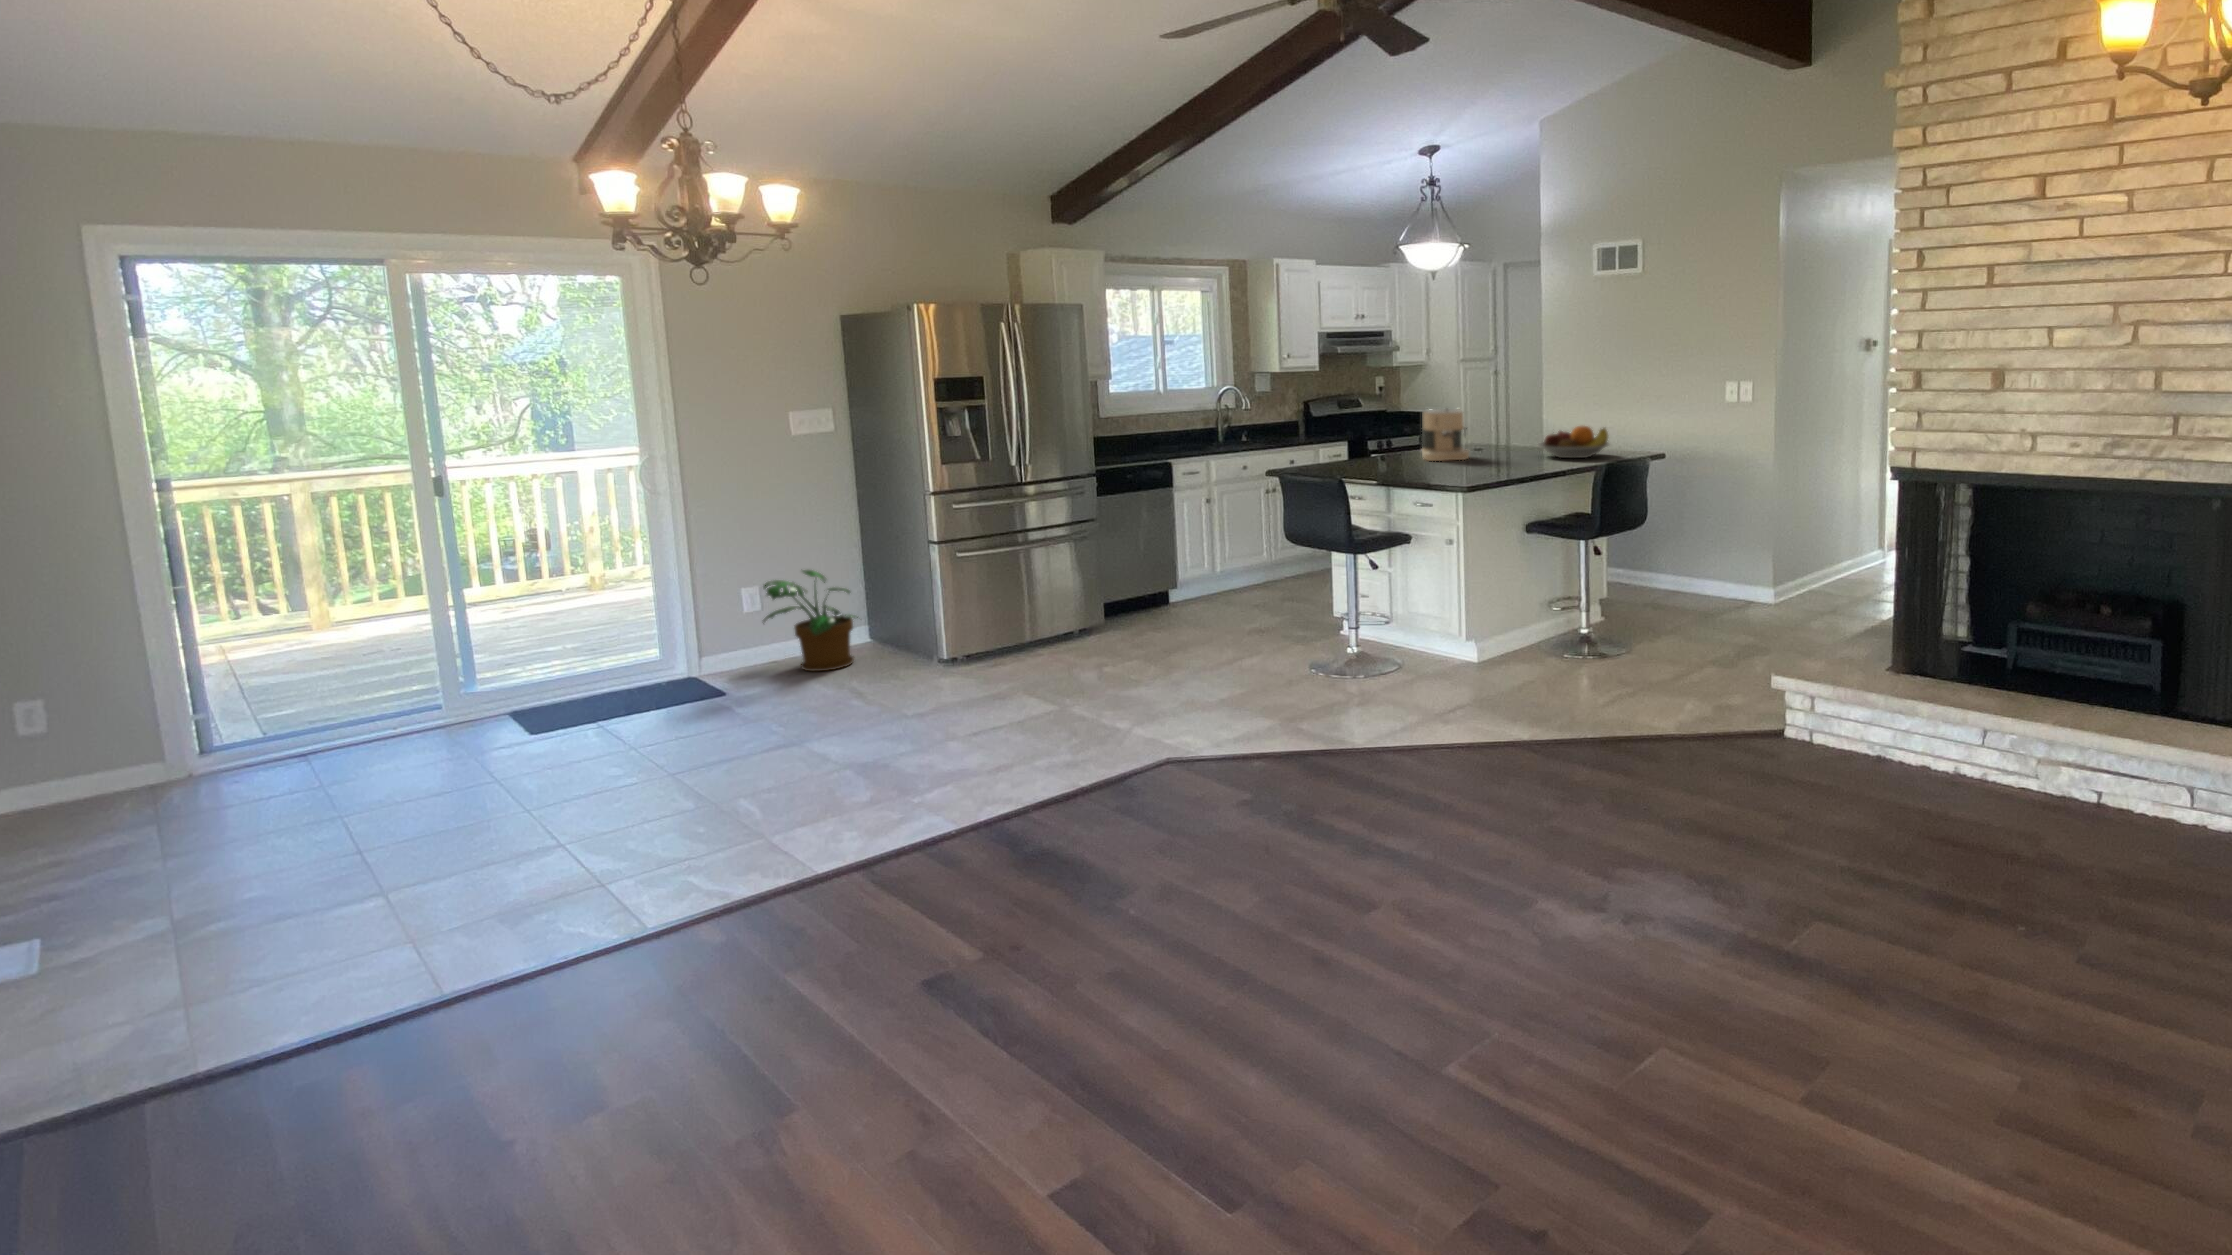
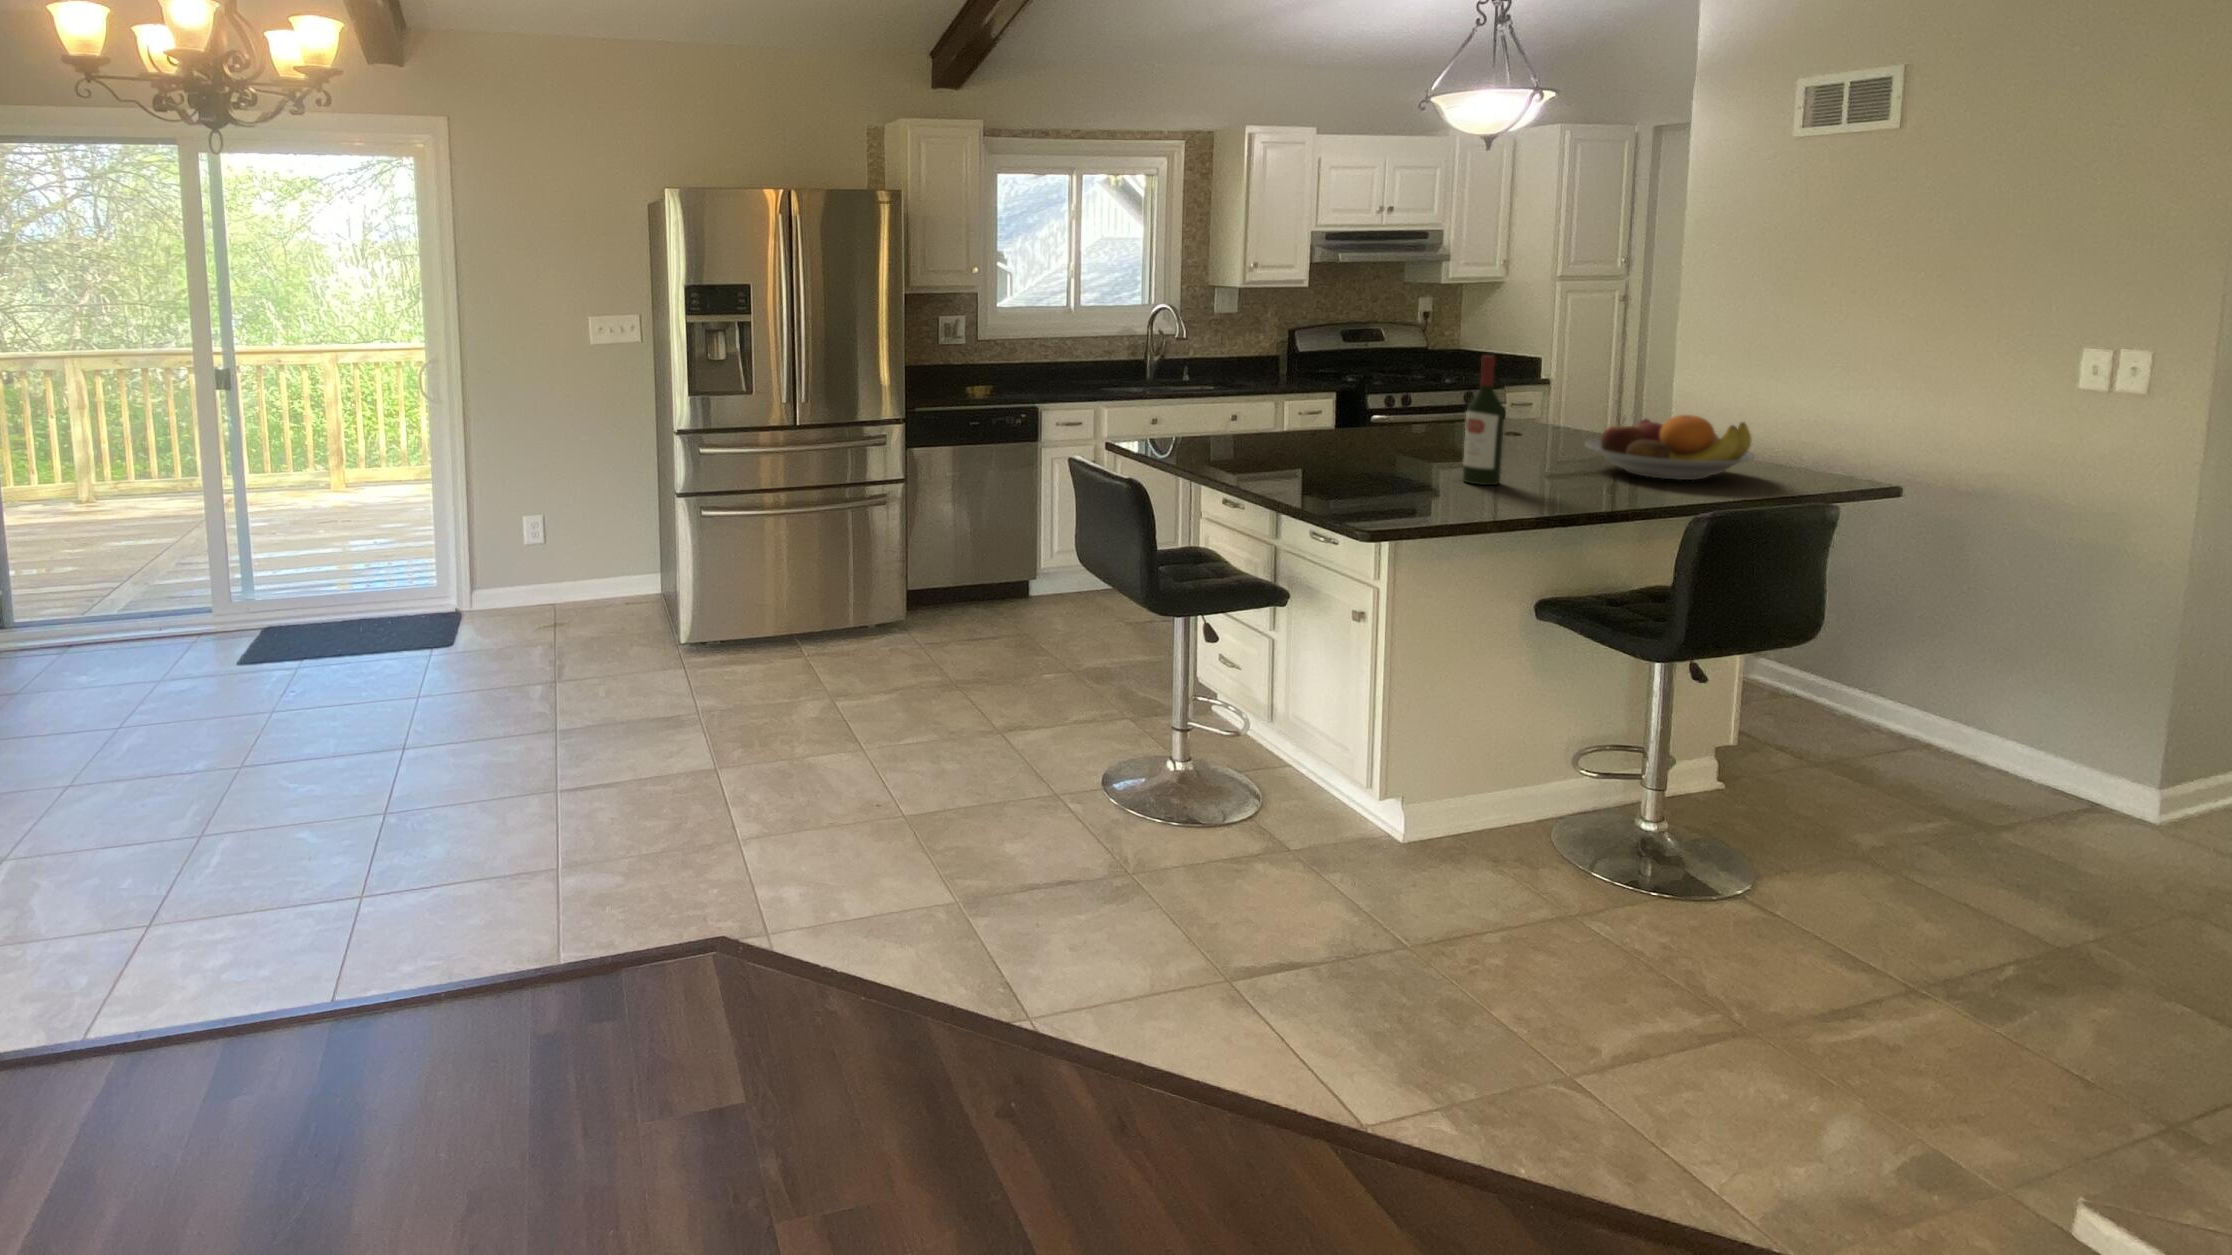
wine bottle: none [1493,399,1511,467] -> present [1463,355,1504,485]
coffee maker: present [1421,408,1469,461] -> none [1349,362,1440,458]
potted plant: present [763,570,858,671] -> none [478,503,614,631]

